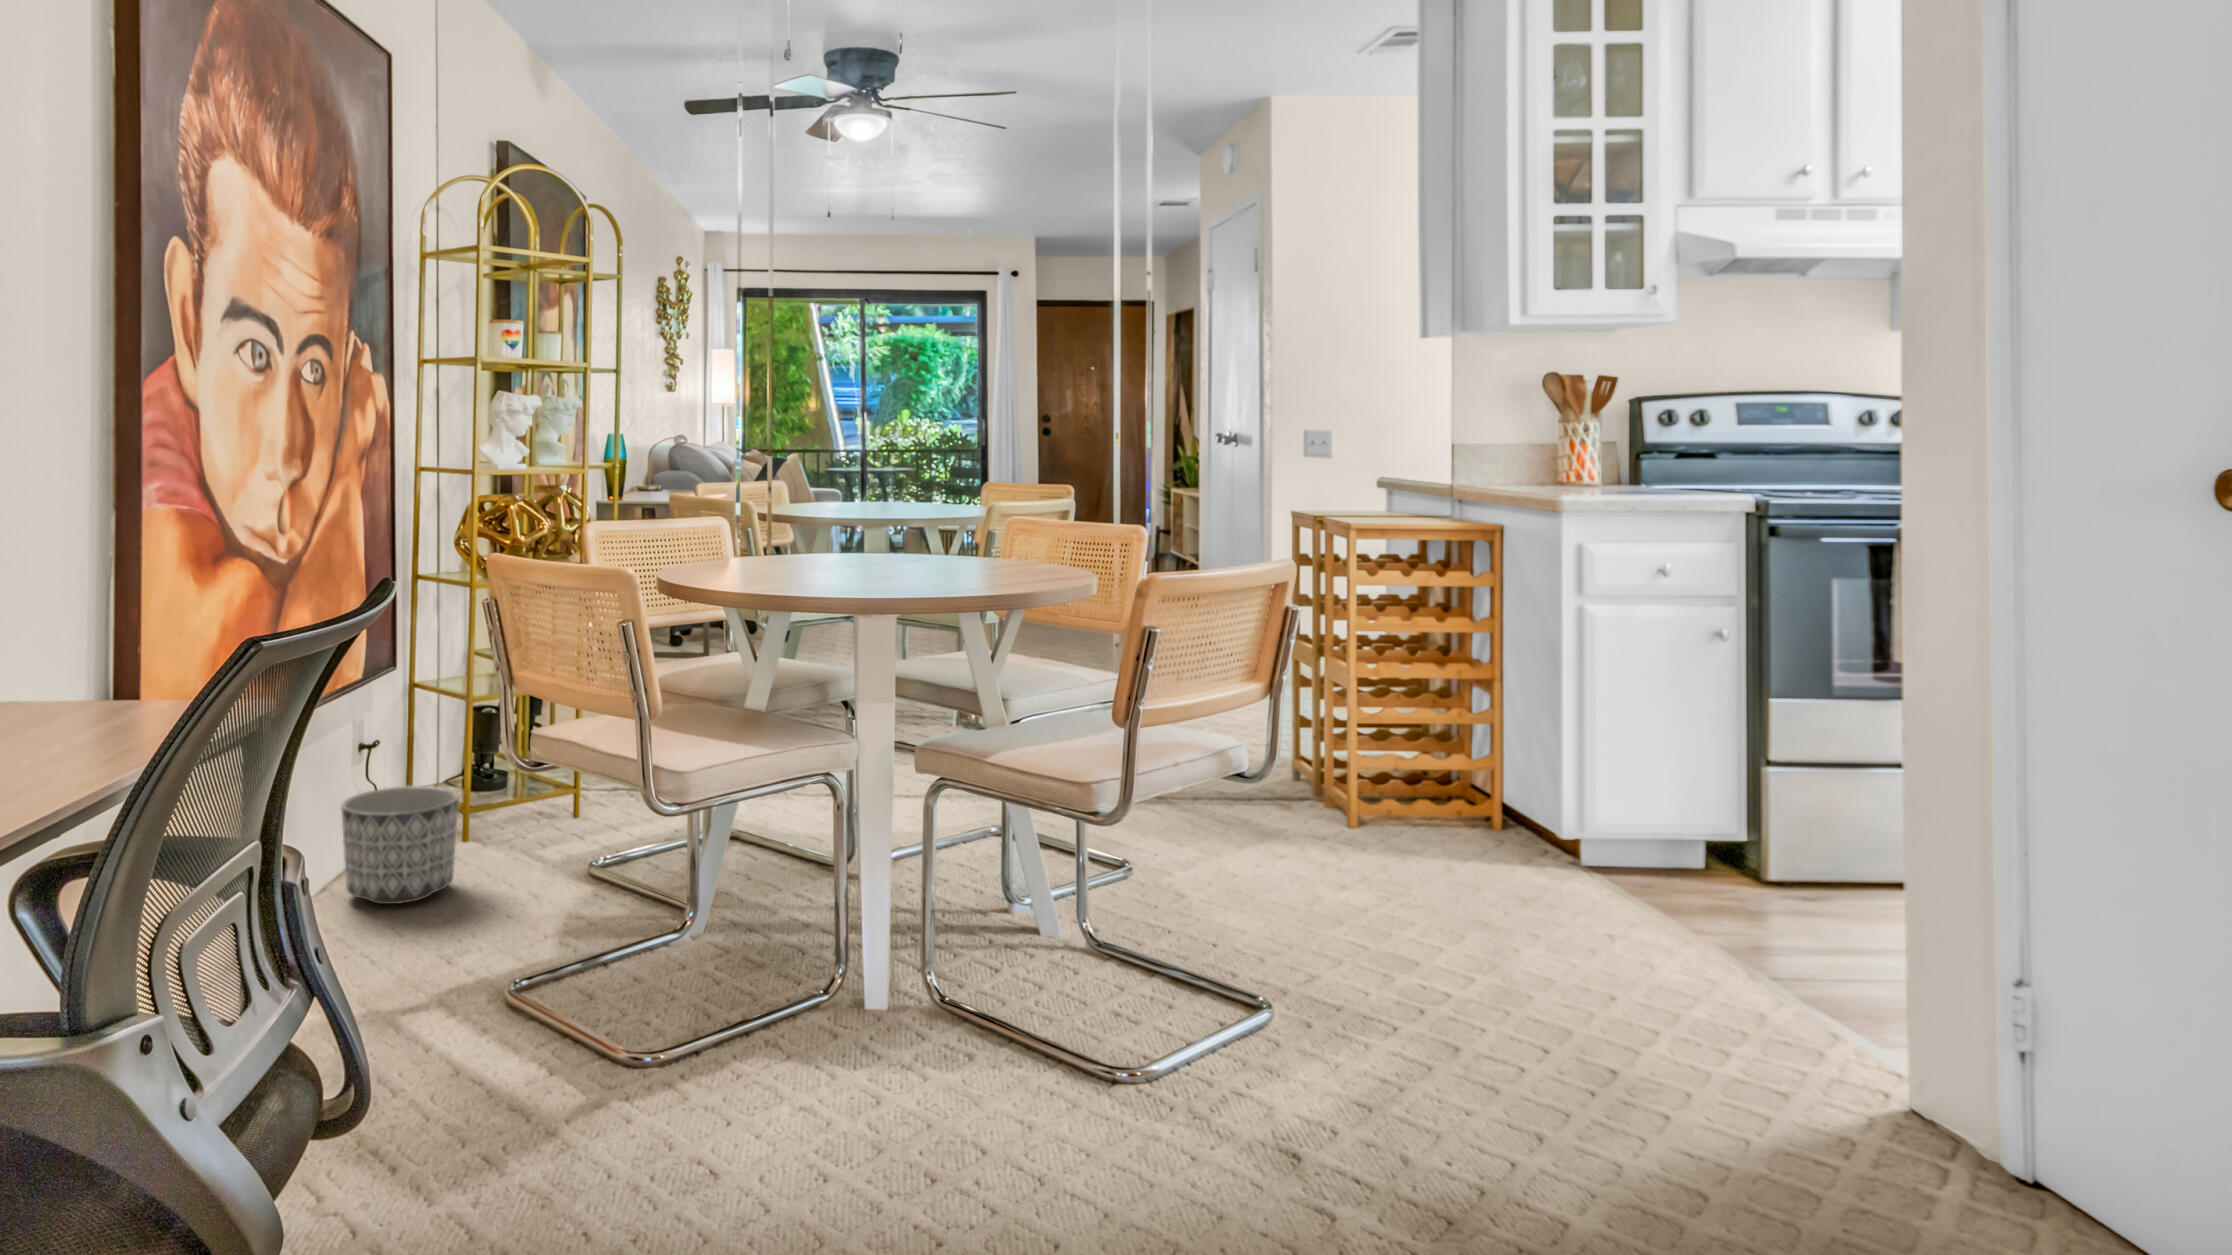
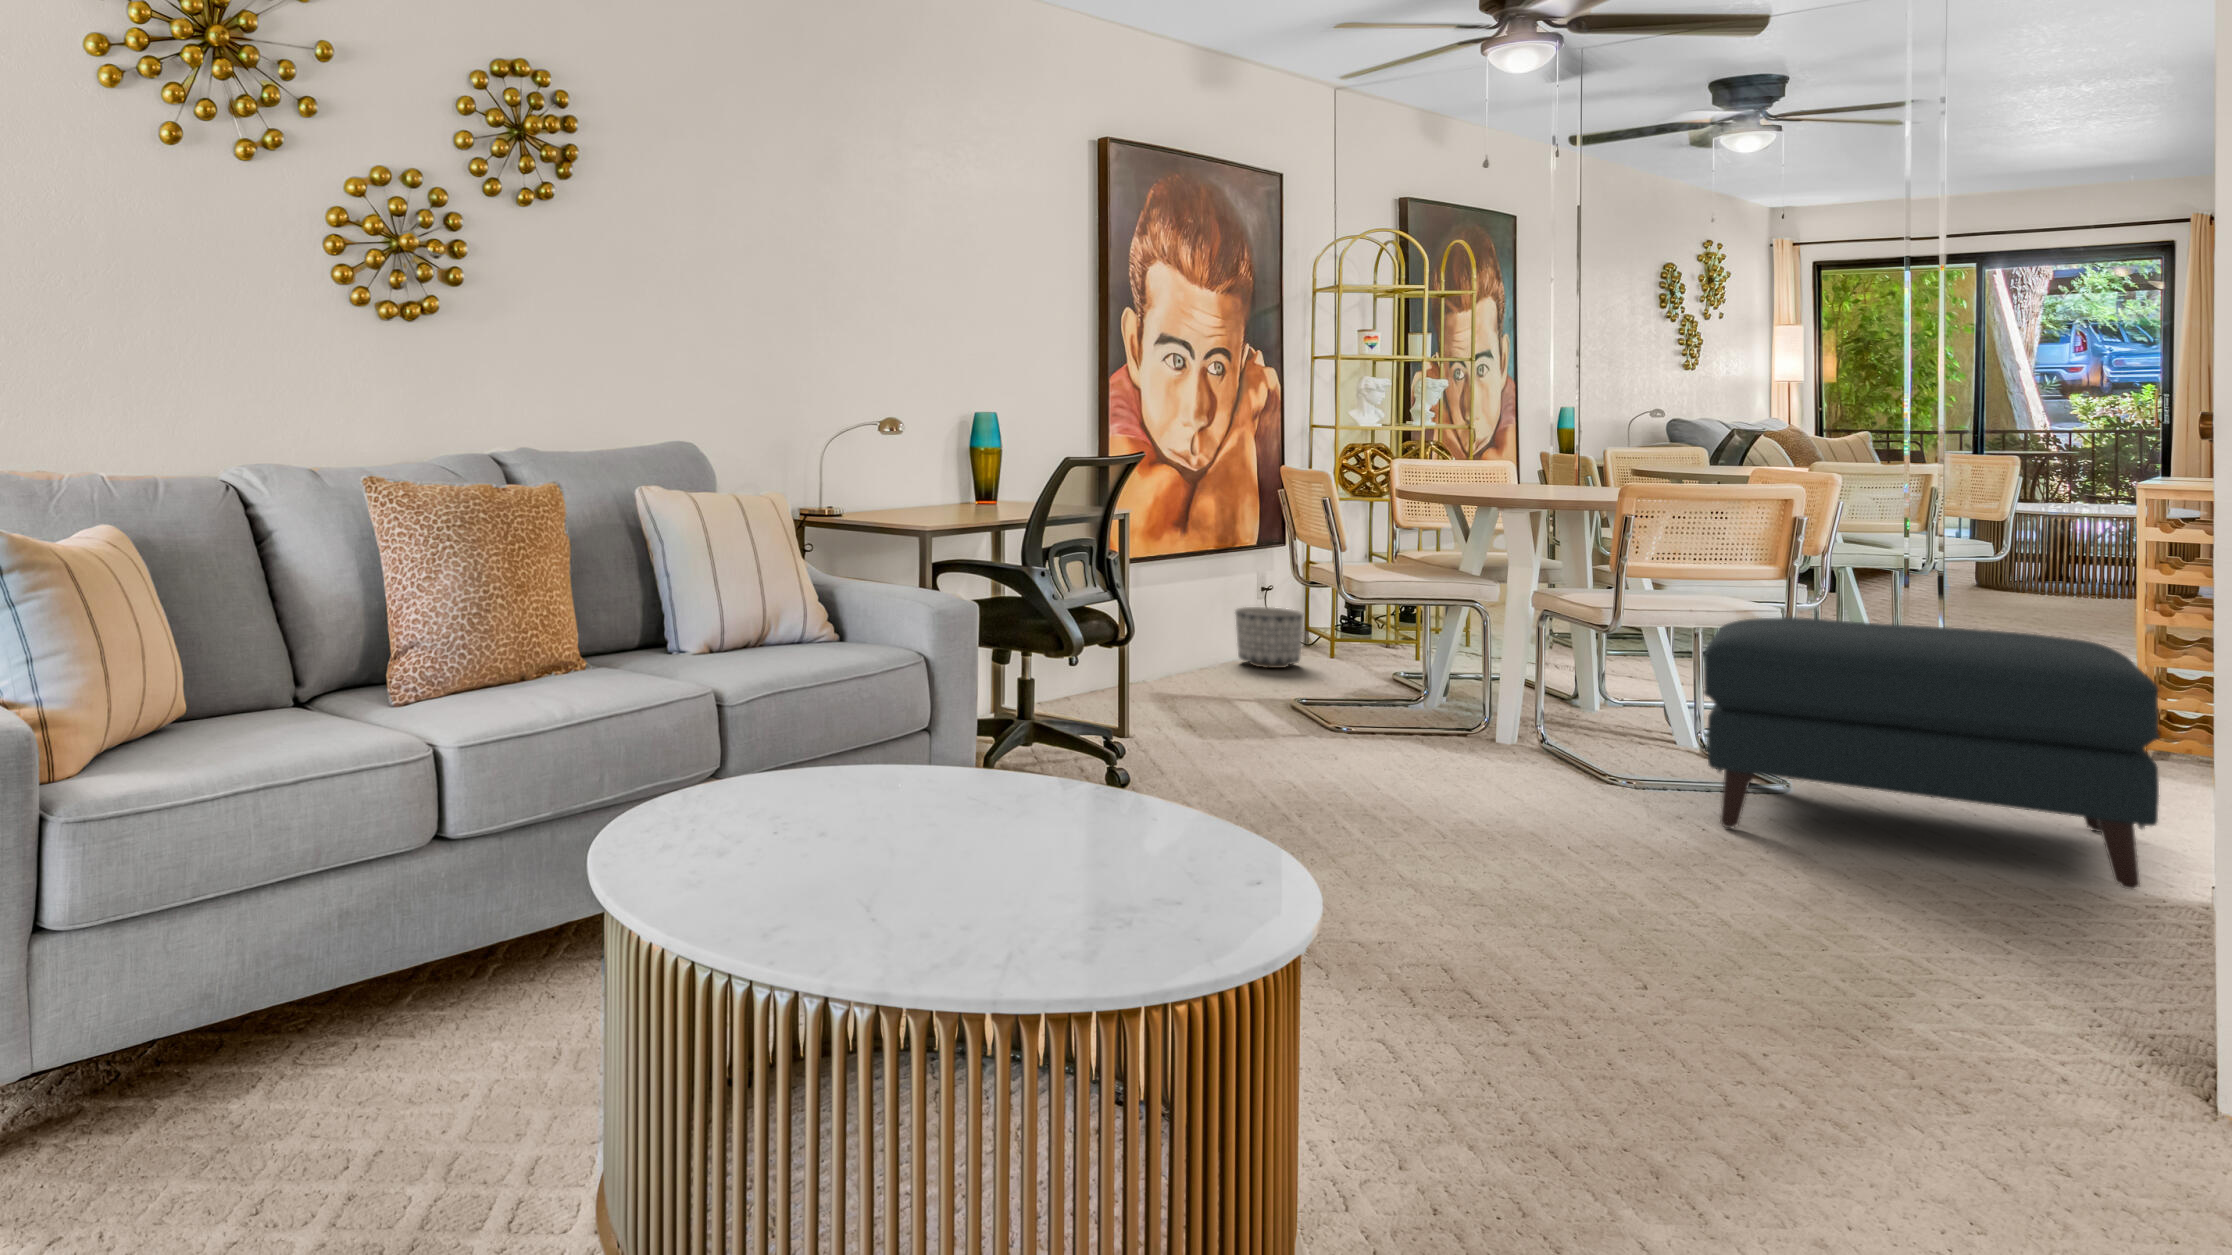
ottoman: none [1205,740,1835,1152] -> present [1704,617,2159,889]

